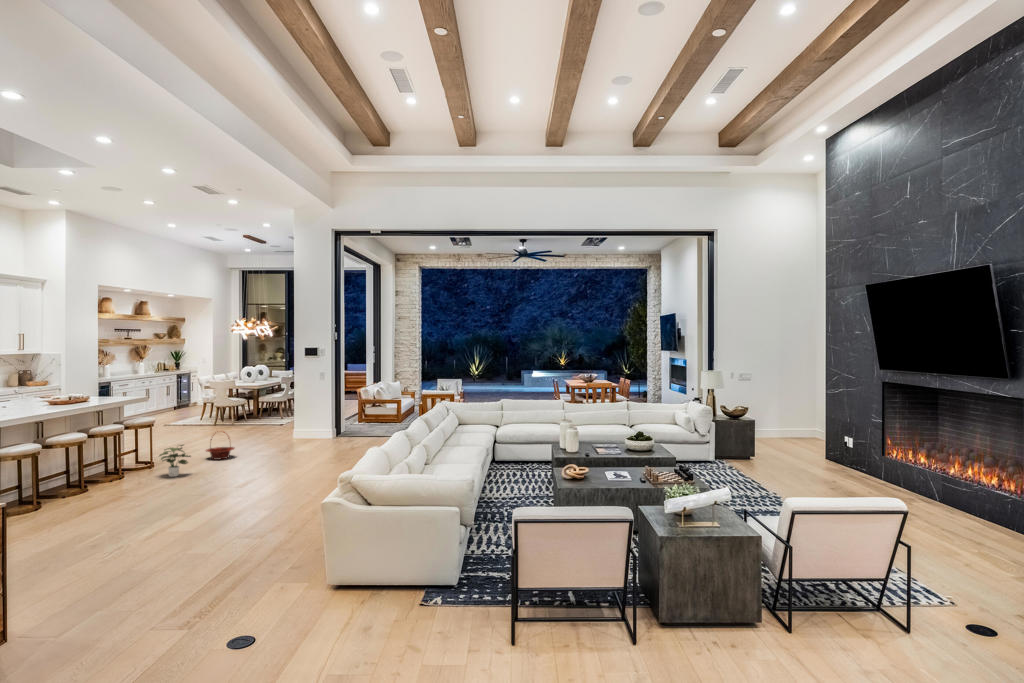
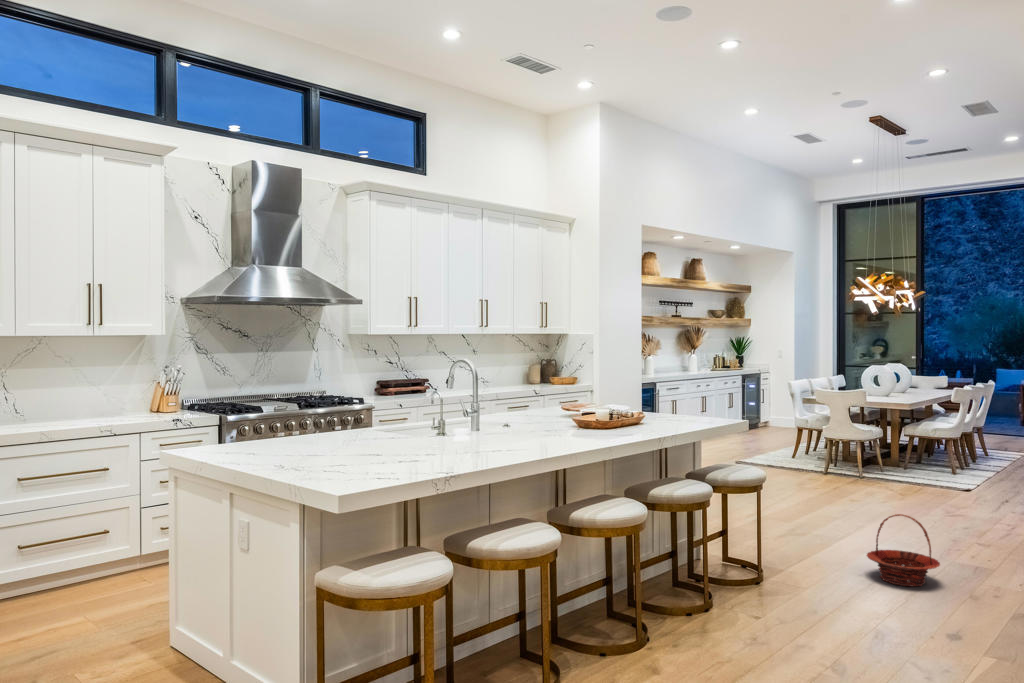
potted plant: present [159,445,191,477] -> none [785,551,867,635]

